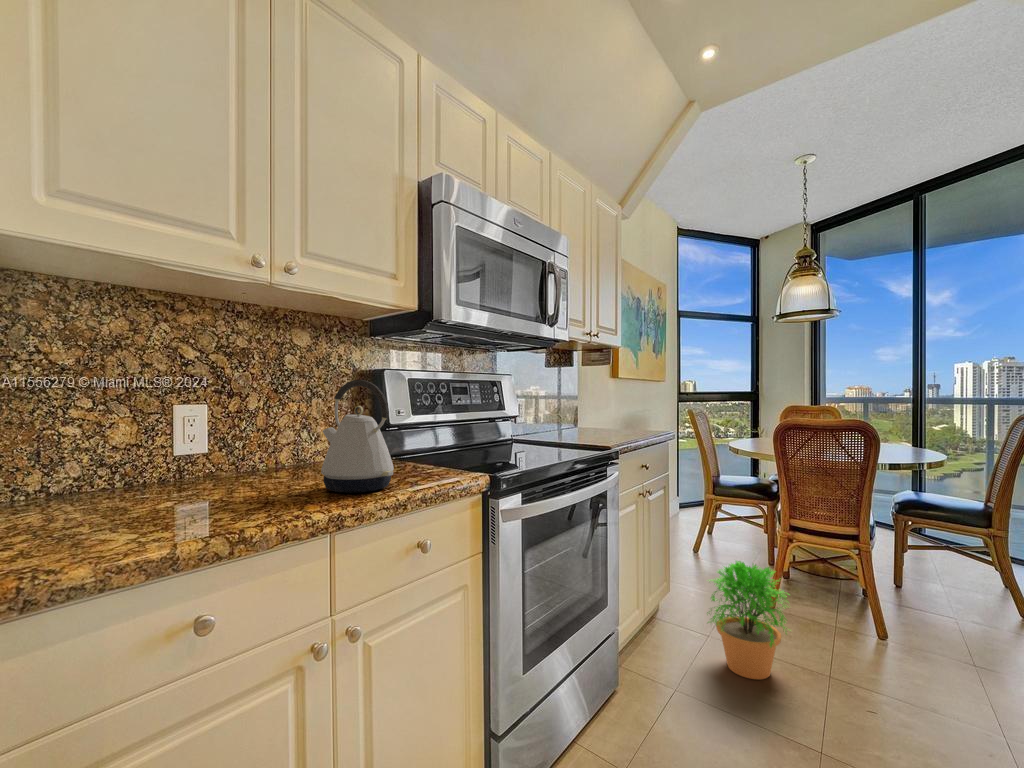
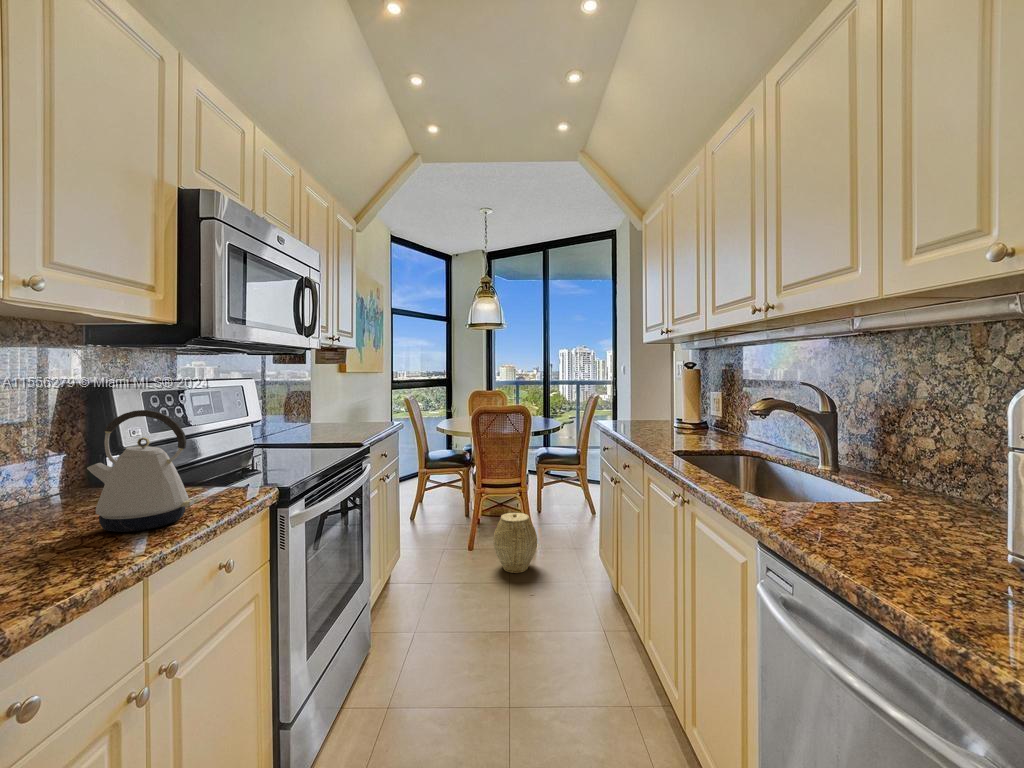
potted plant: present [708,561,787,679] -> none [431,519,492,604]
woven basket: none [802,569,879,661] -> present [493,513,537,573]

